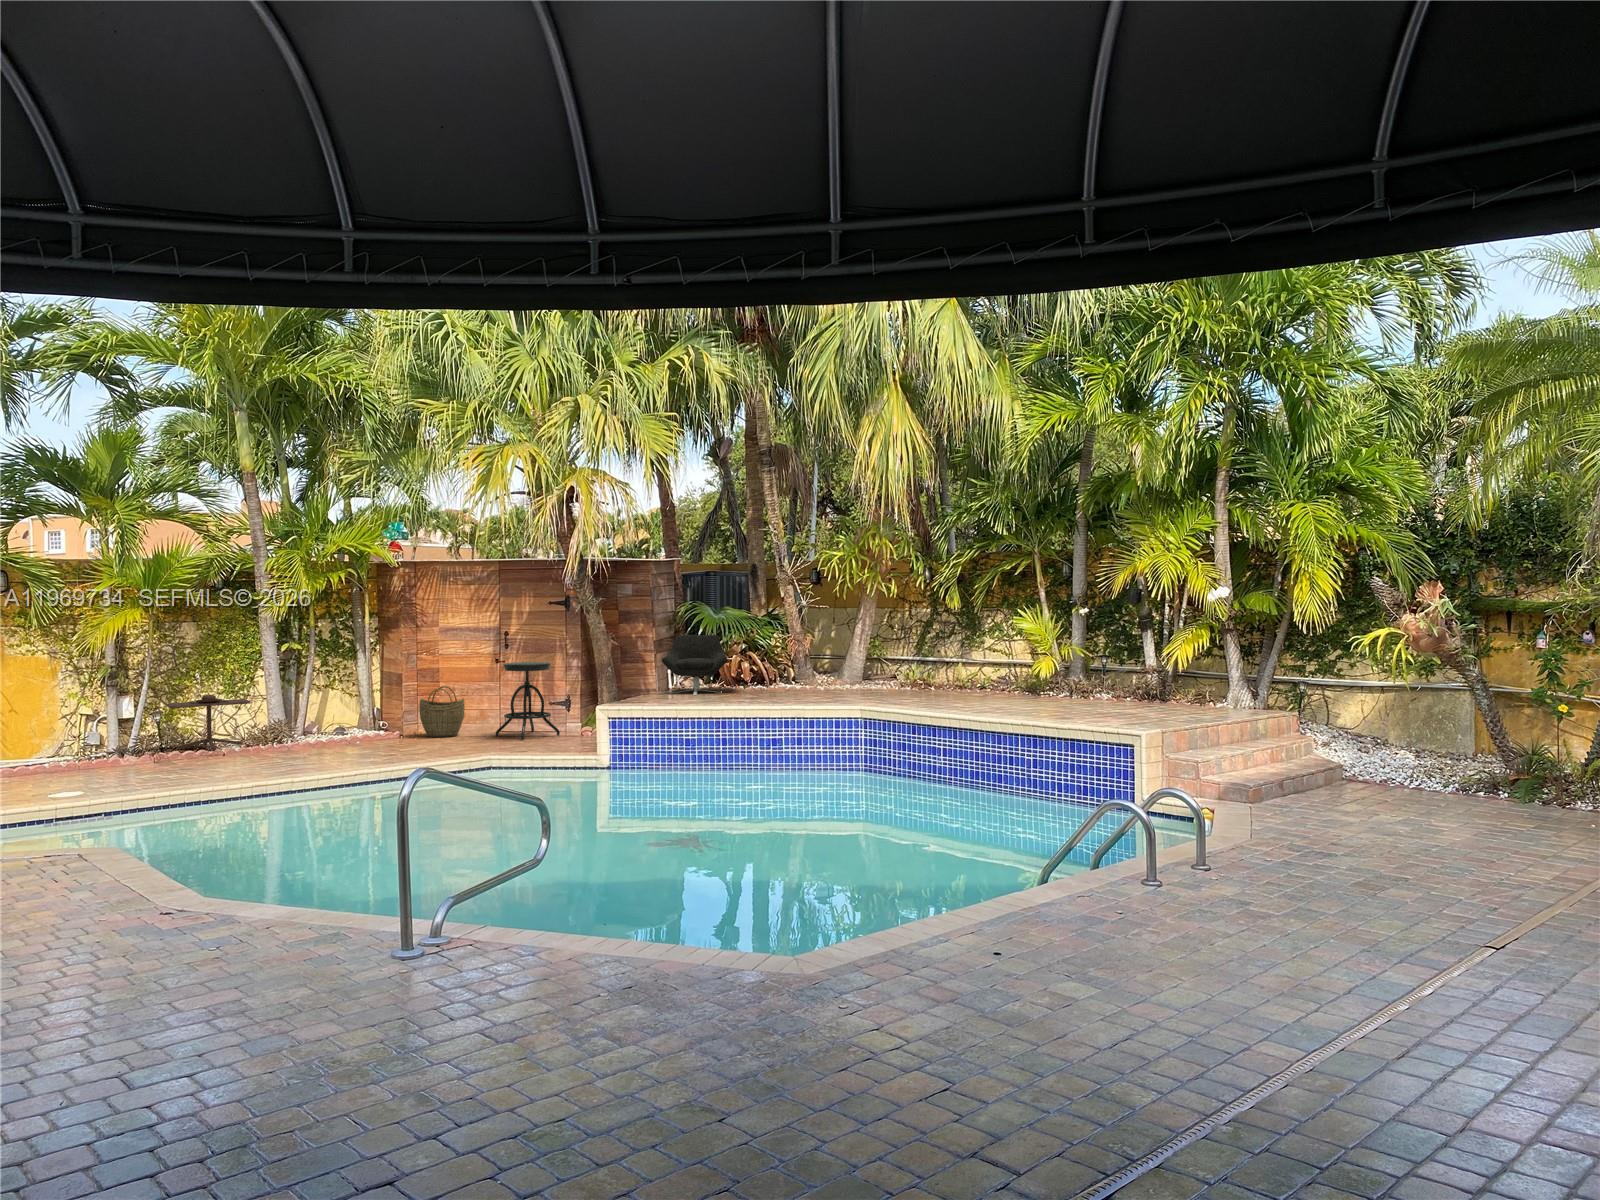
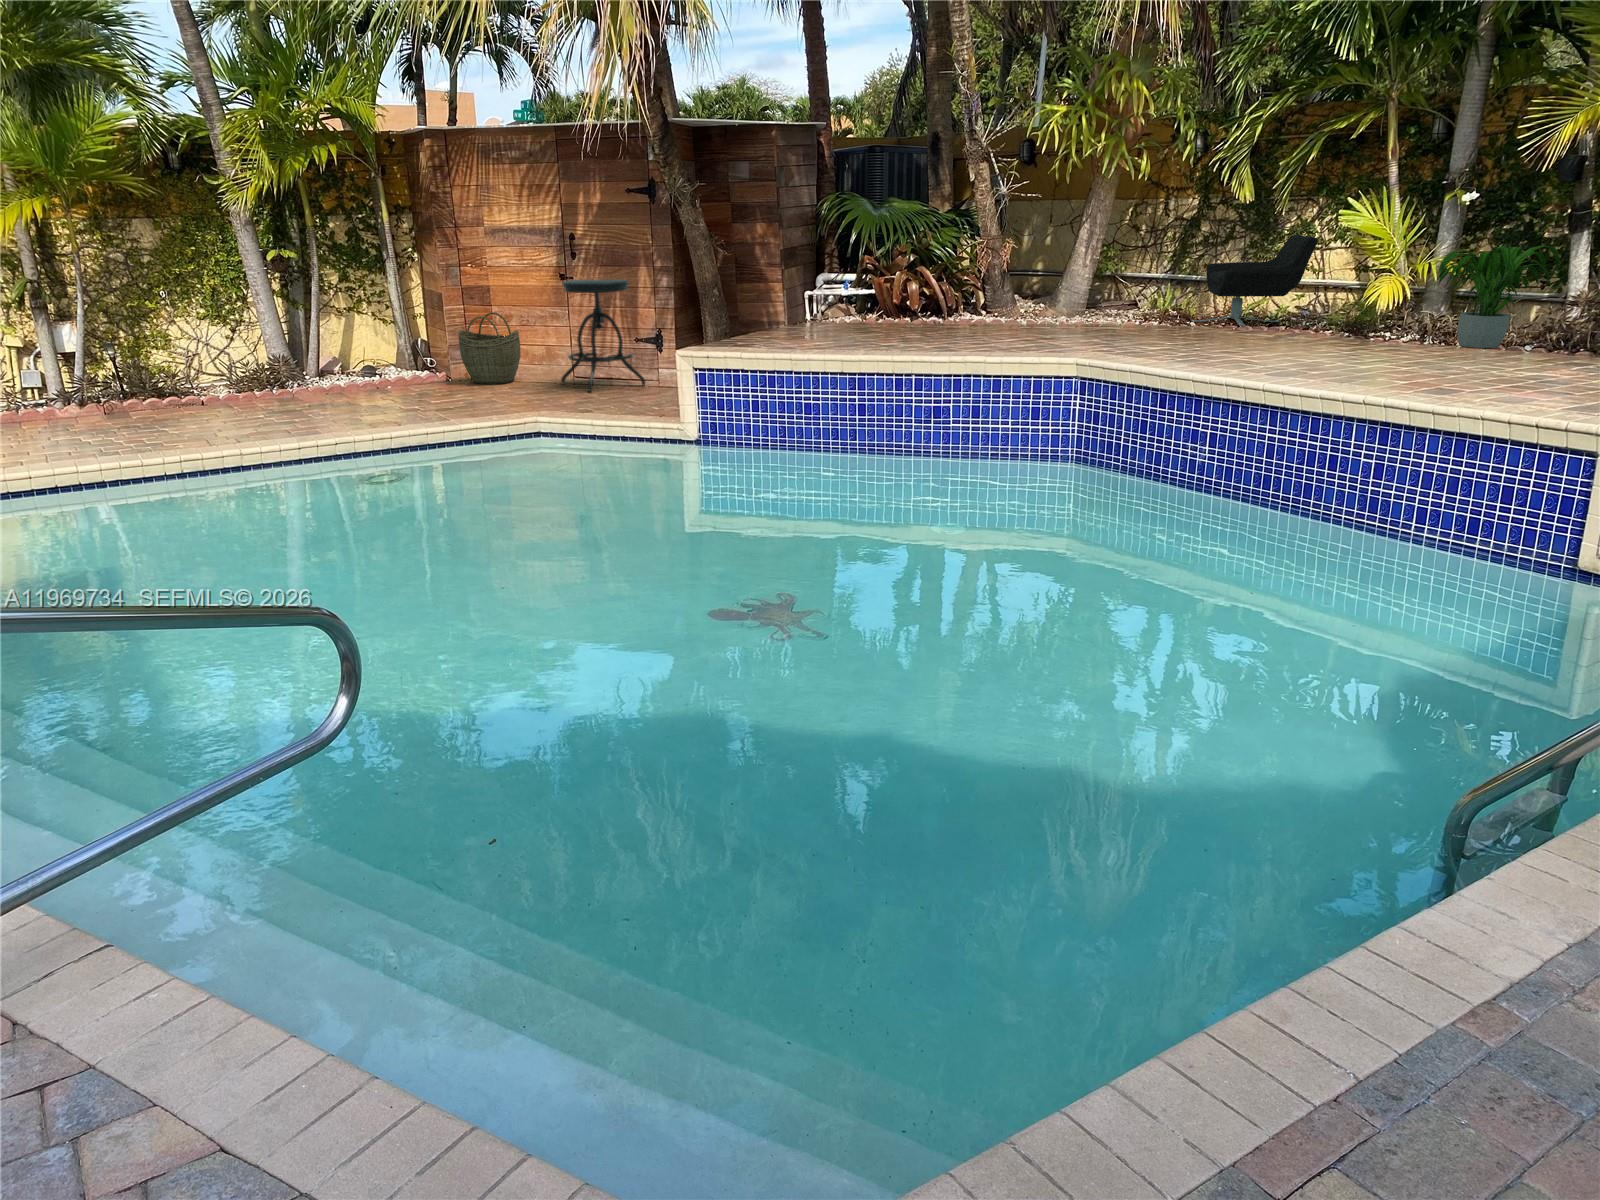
lounge chair: present [661,635,728,695] -> present [1192,234,1318,326]
potted plant: none [1069,638,1134,697] -> present [1436,246,1560,348]
side table: present [166,695,251,751] -> none [117,322,231,400]

